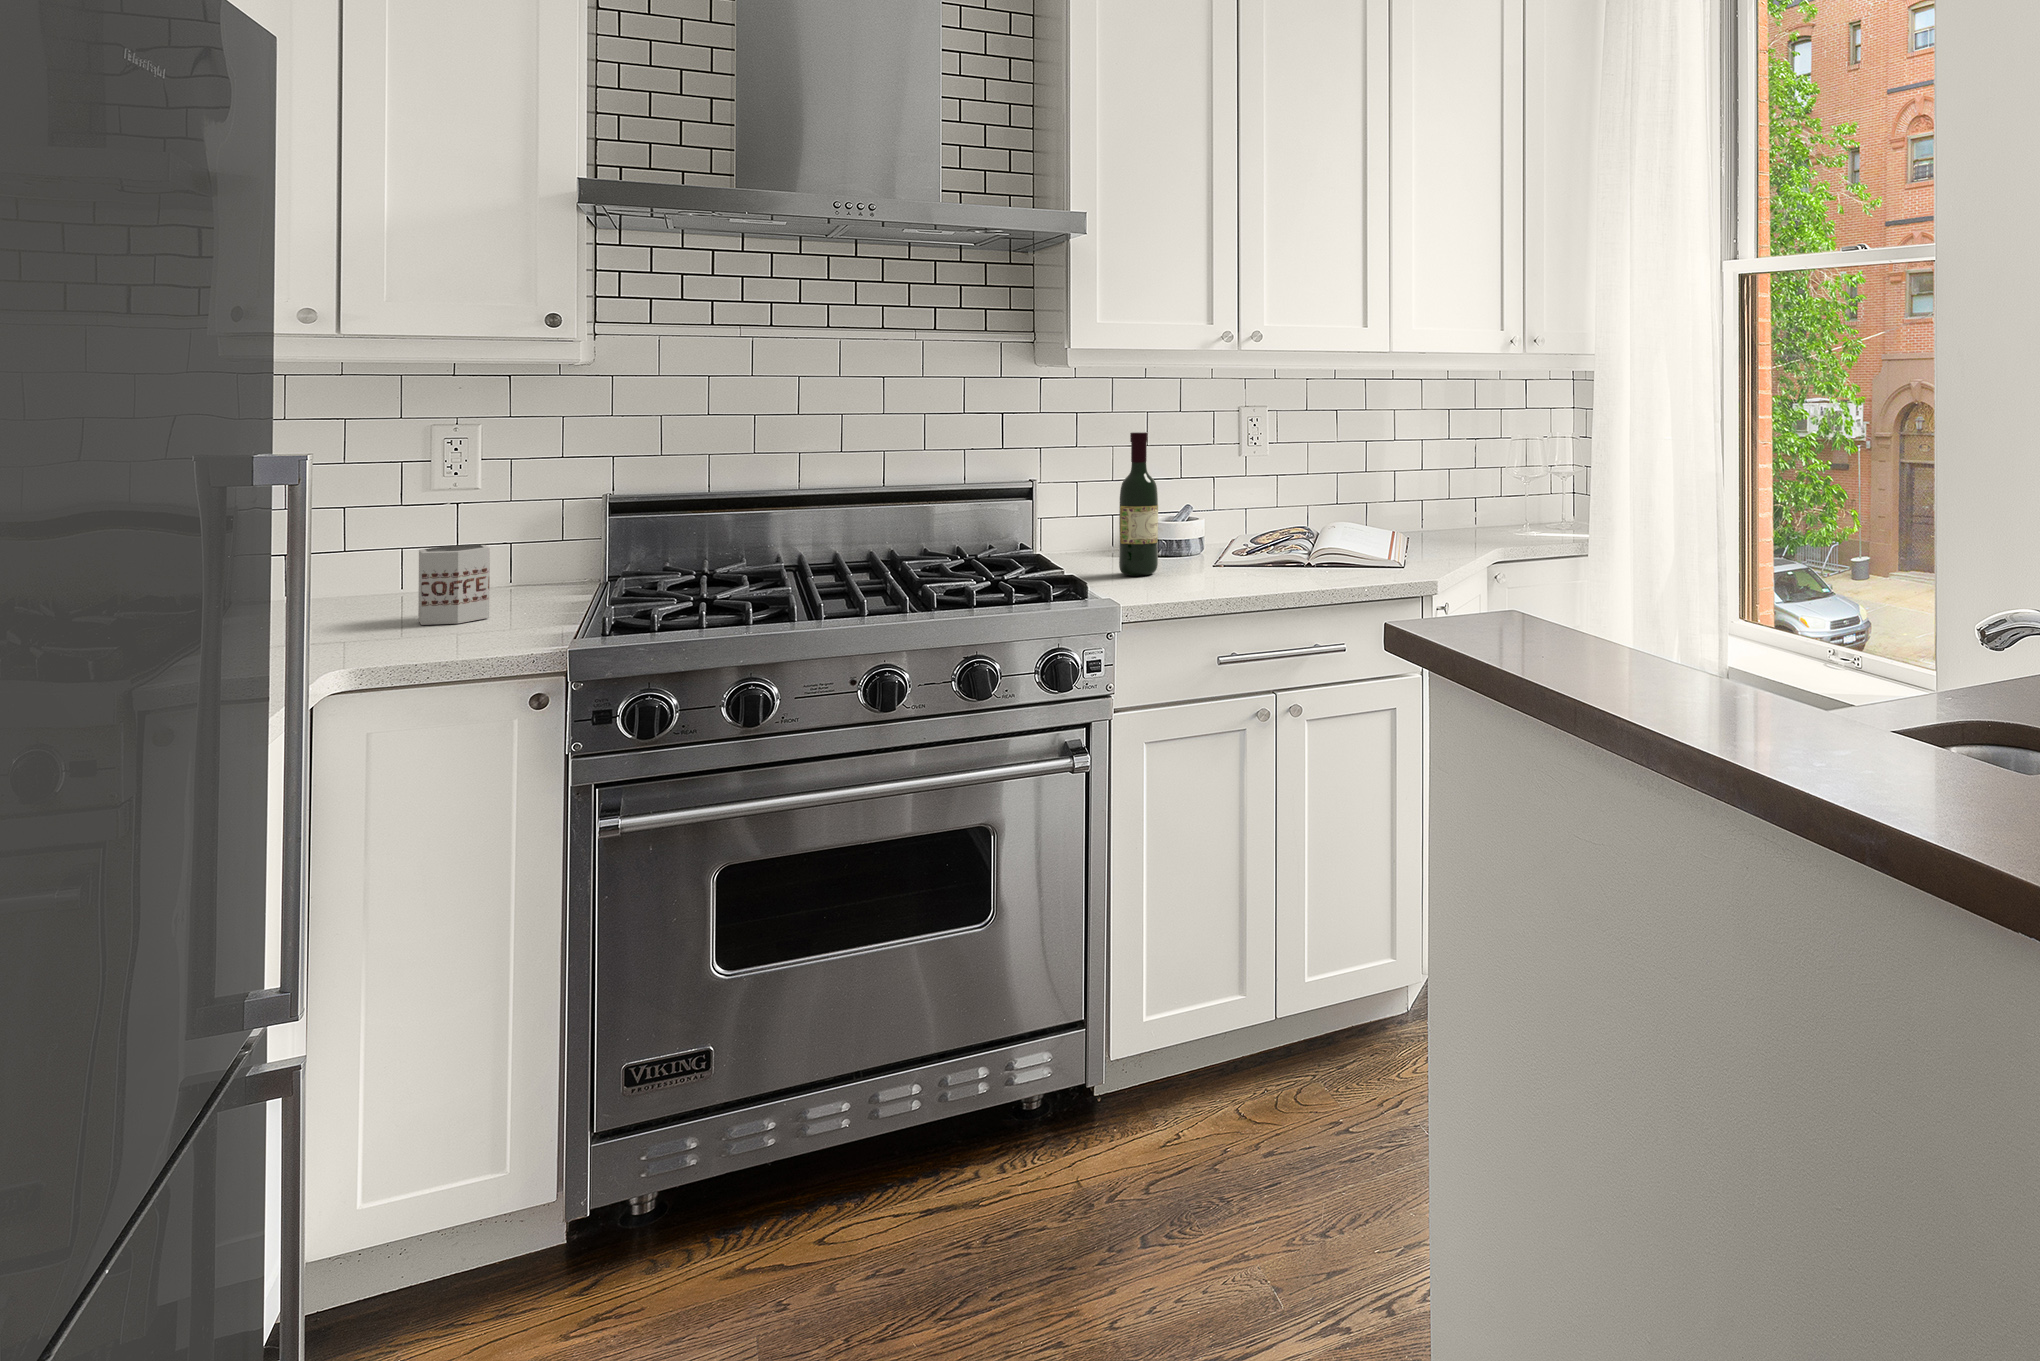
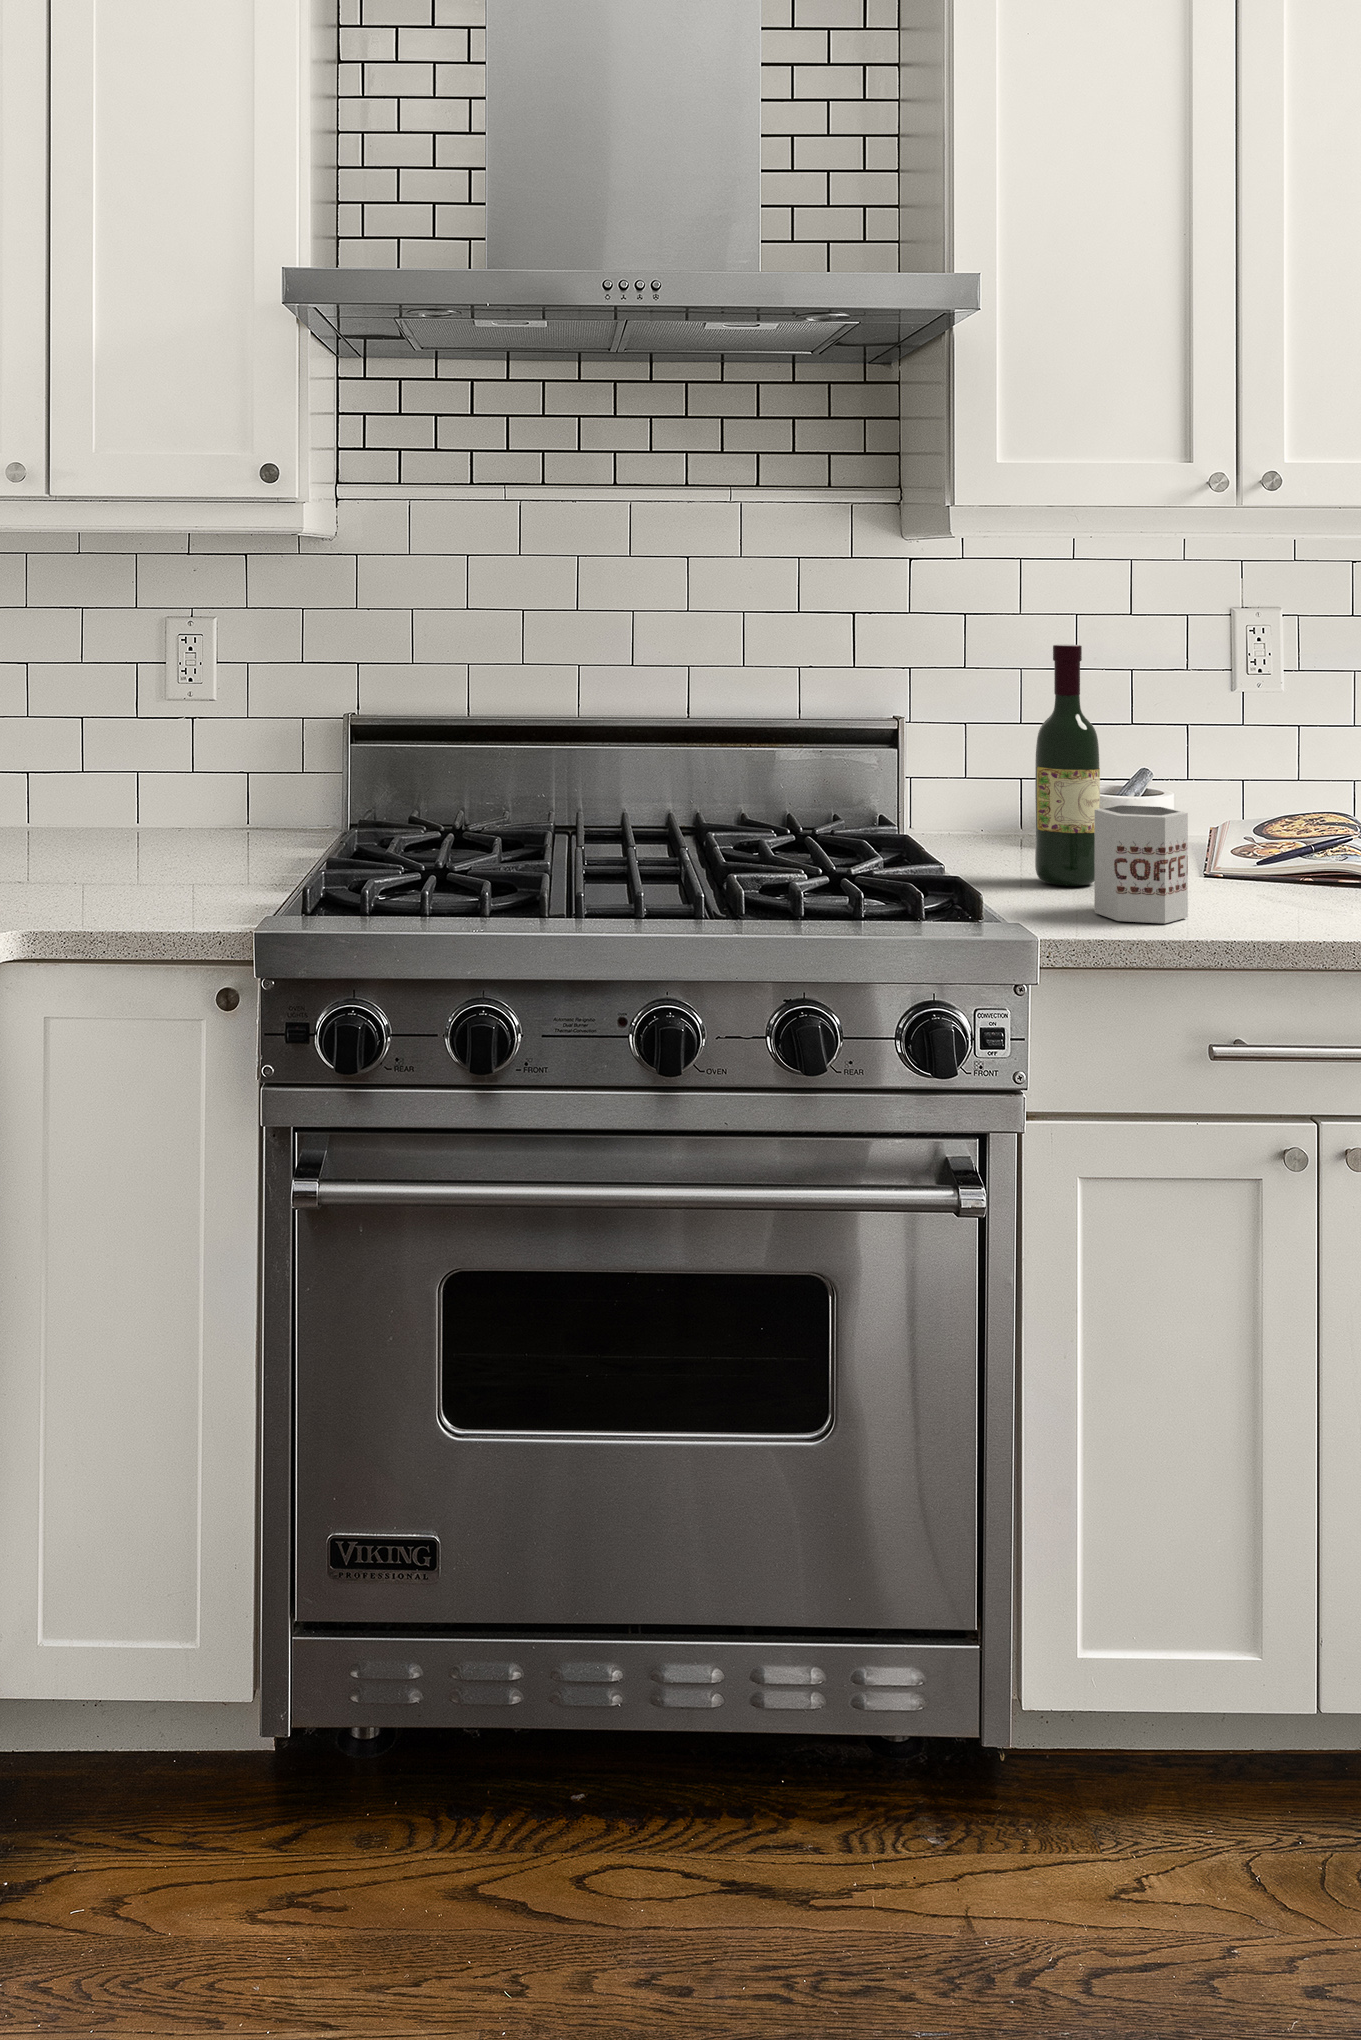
mug: present [418,545,490,625] -> present [1094,805,1188,923]

